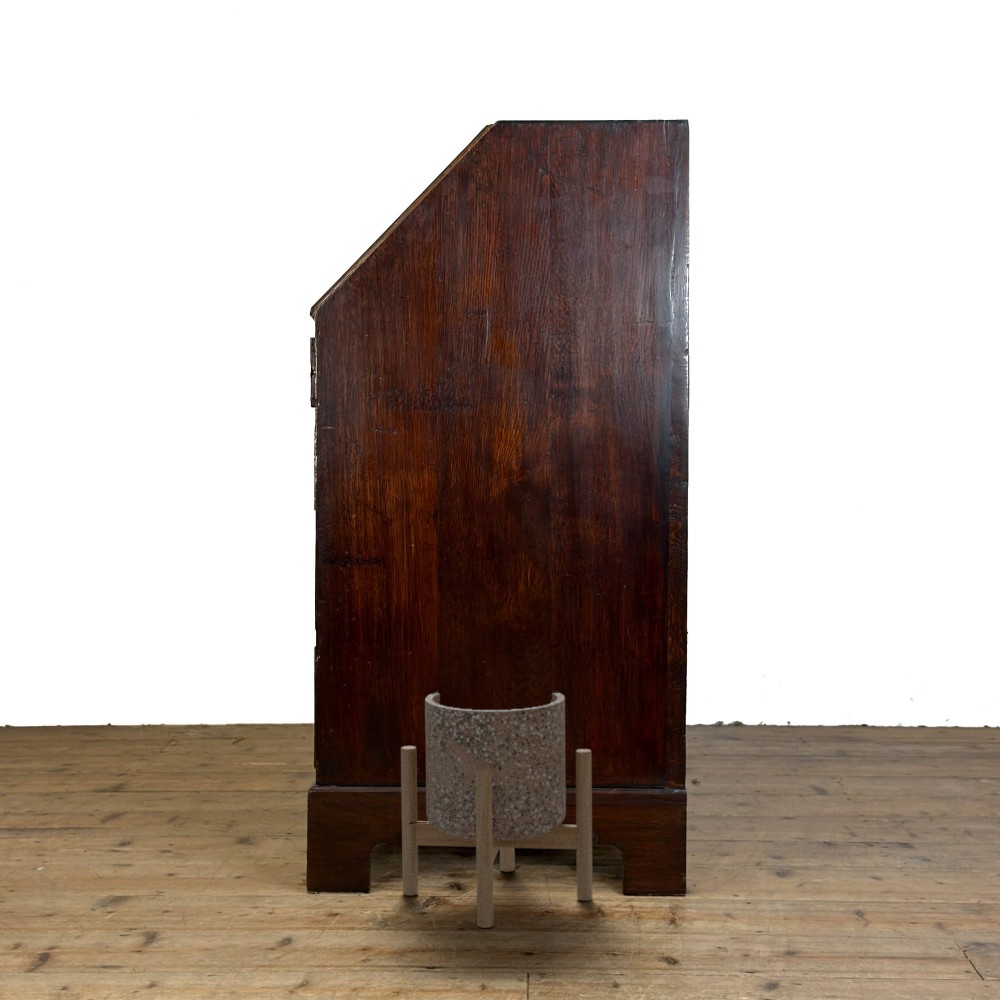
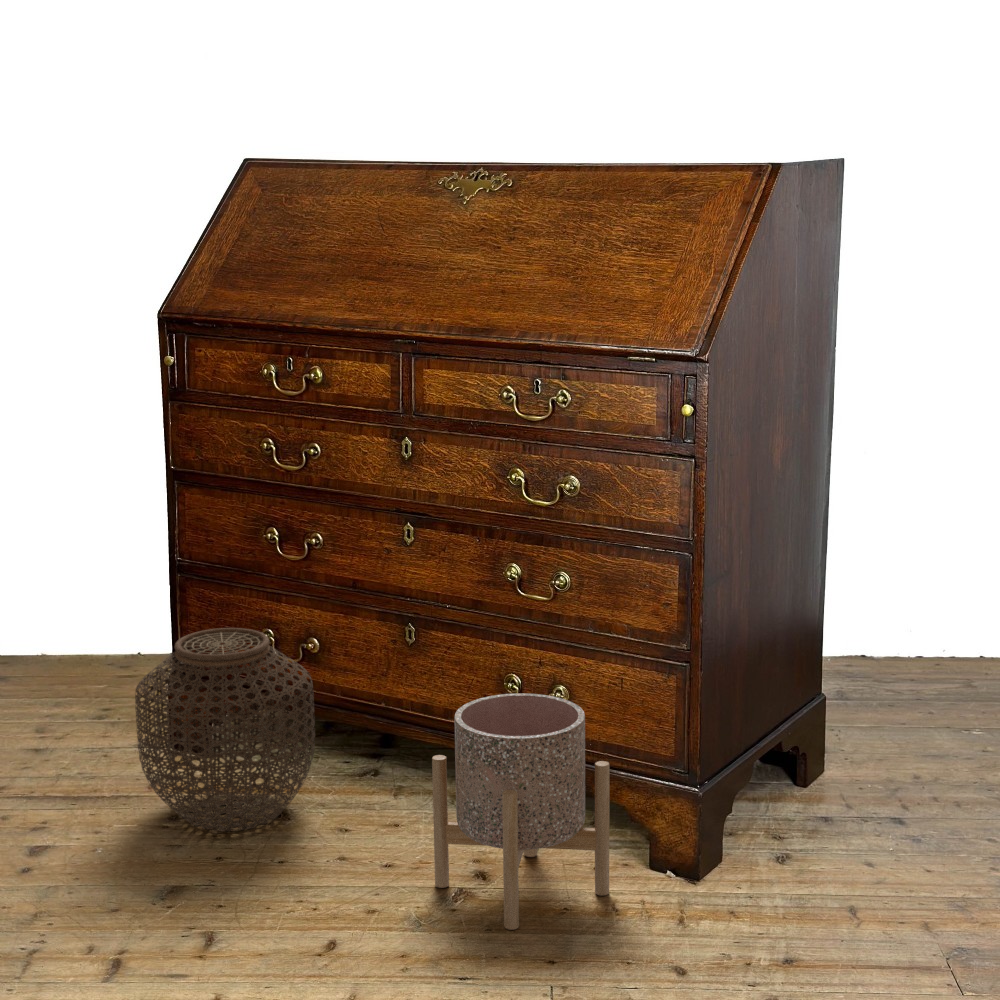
woven basket: none [89,643,280,853] -> present [135,628,315,831]

